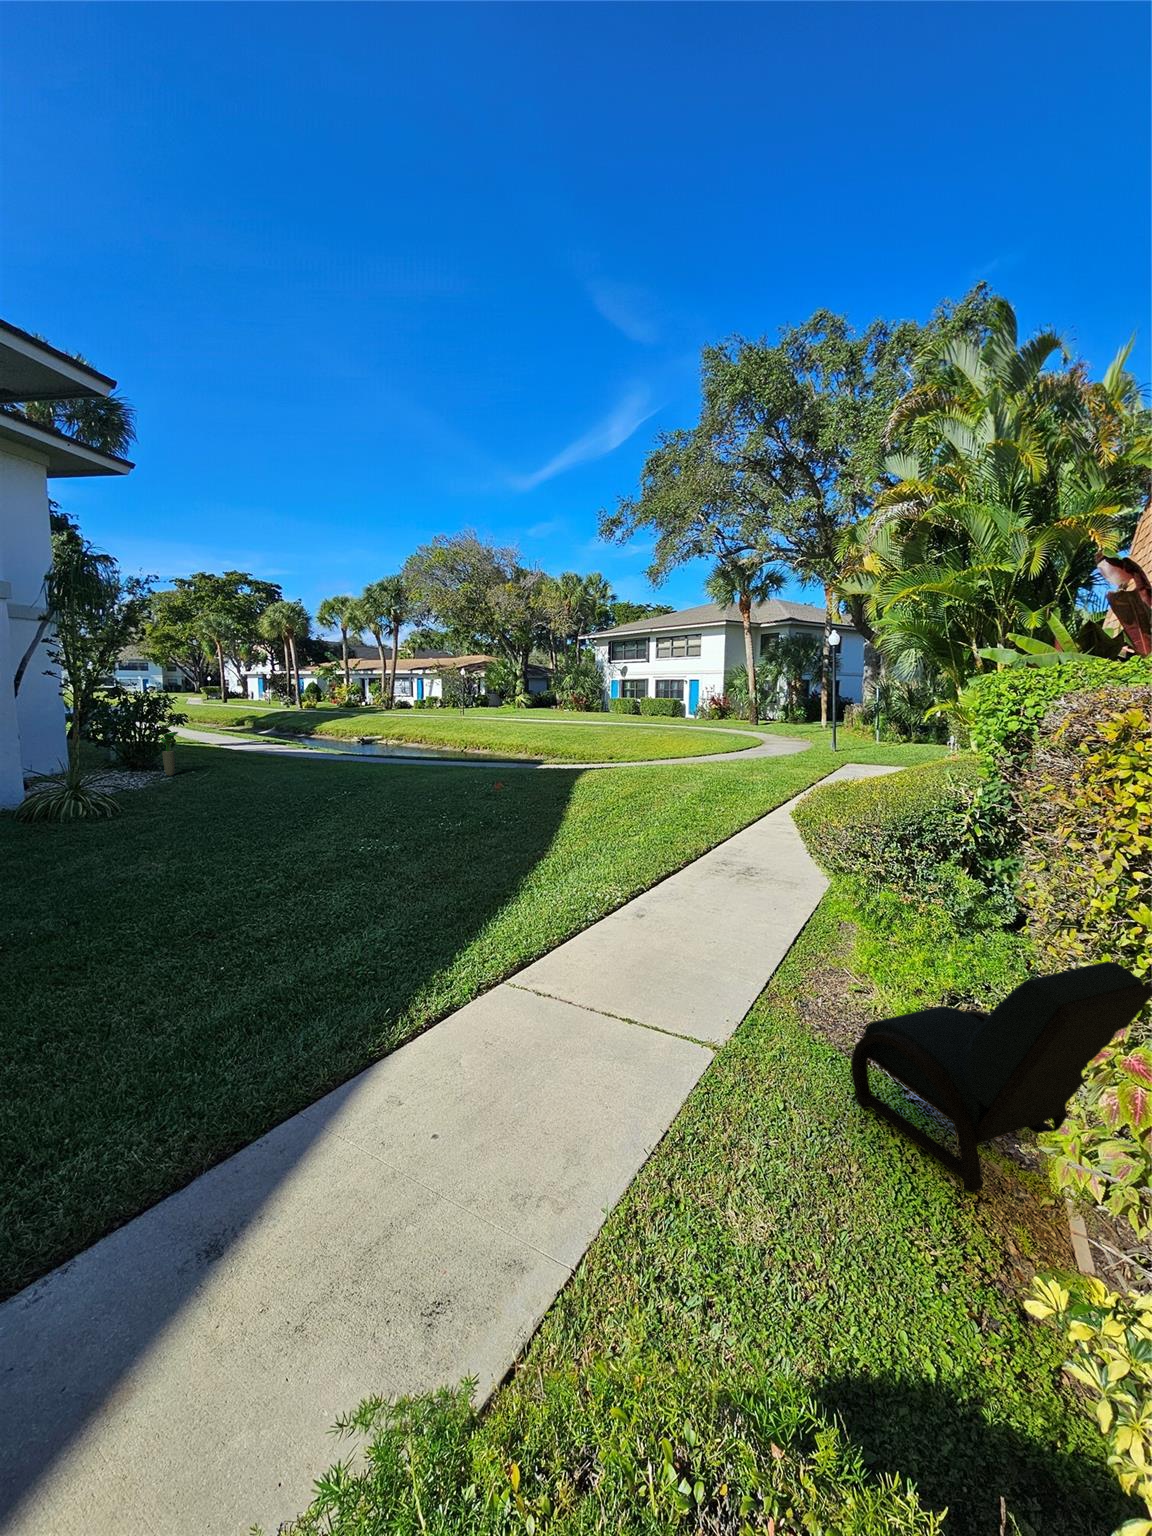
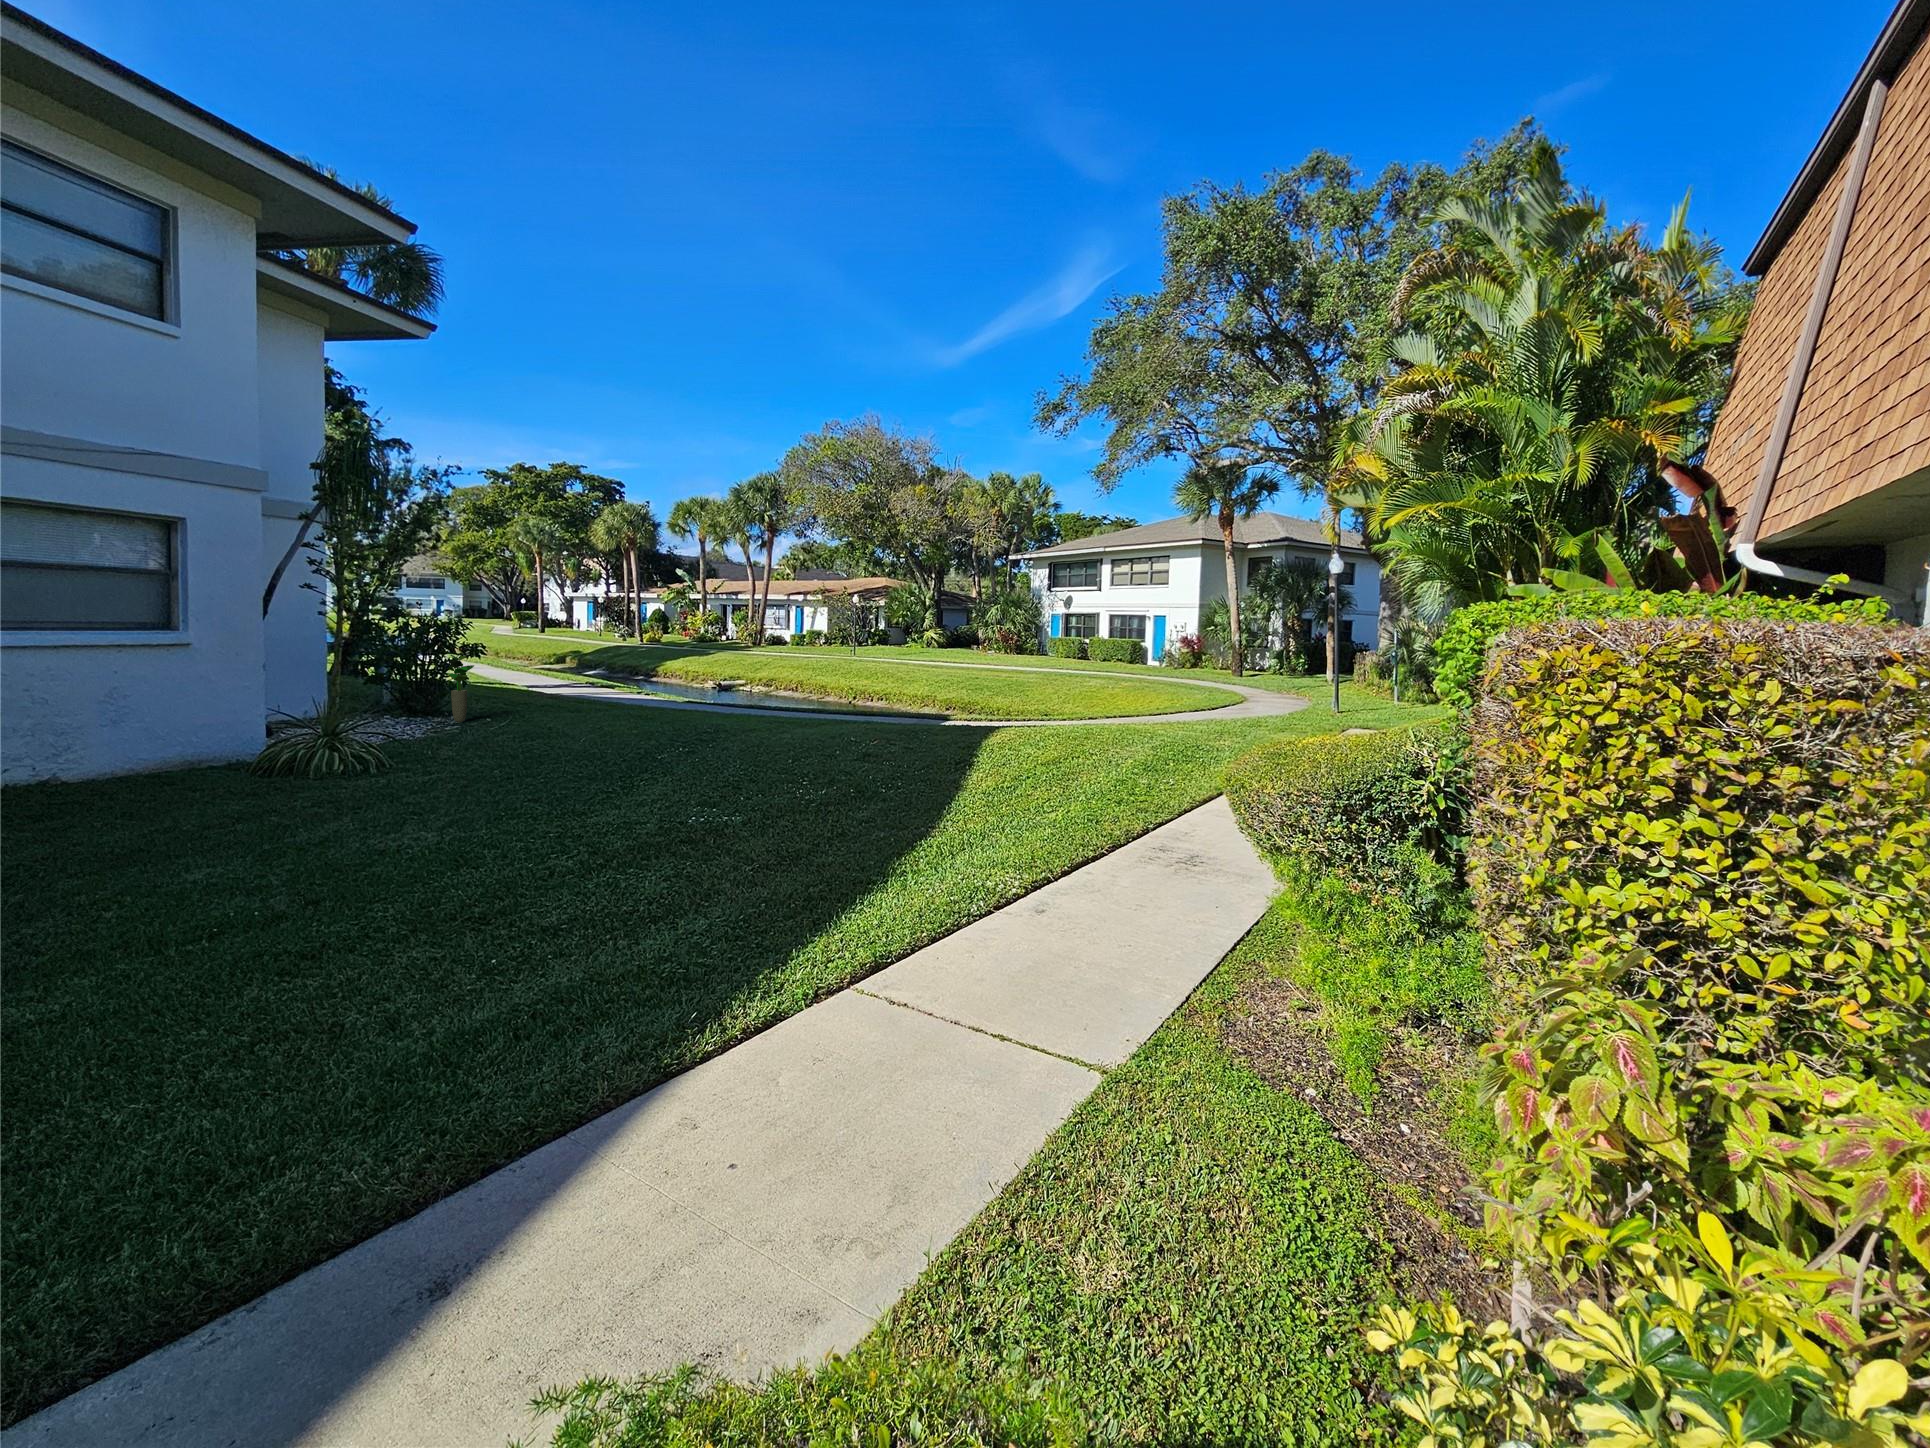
lounge chair: present [851,961,1152,1194] -> none [1258,954,1593,1242]

